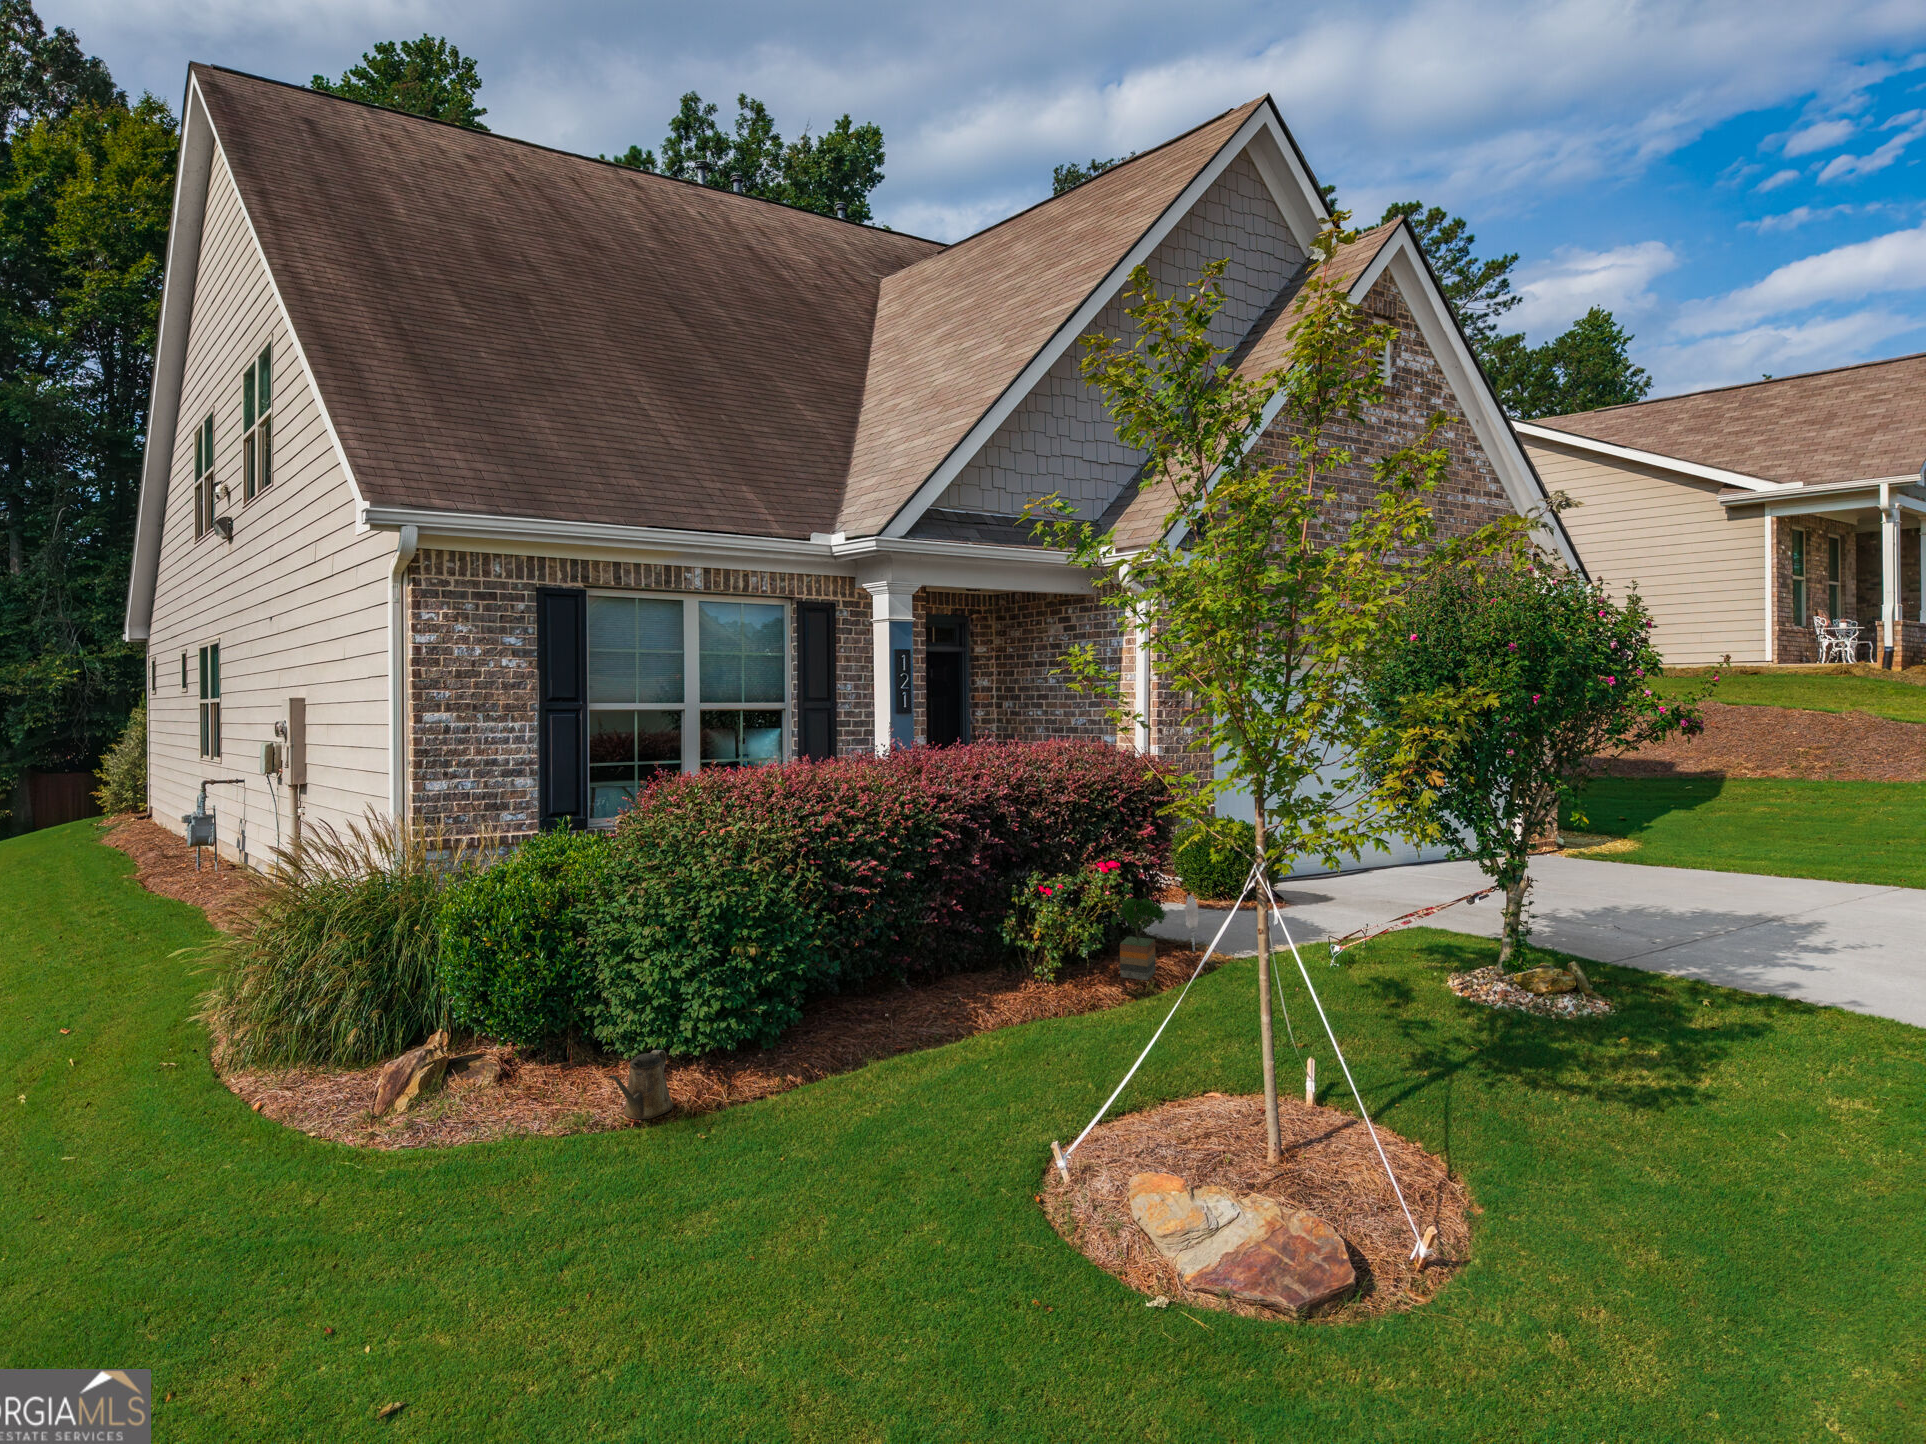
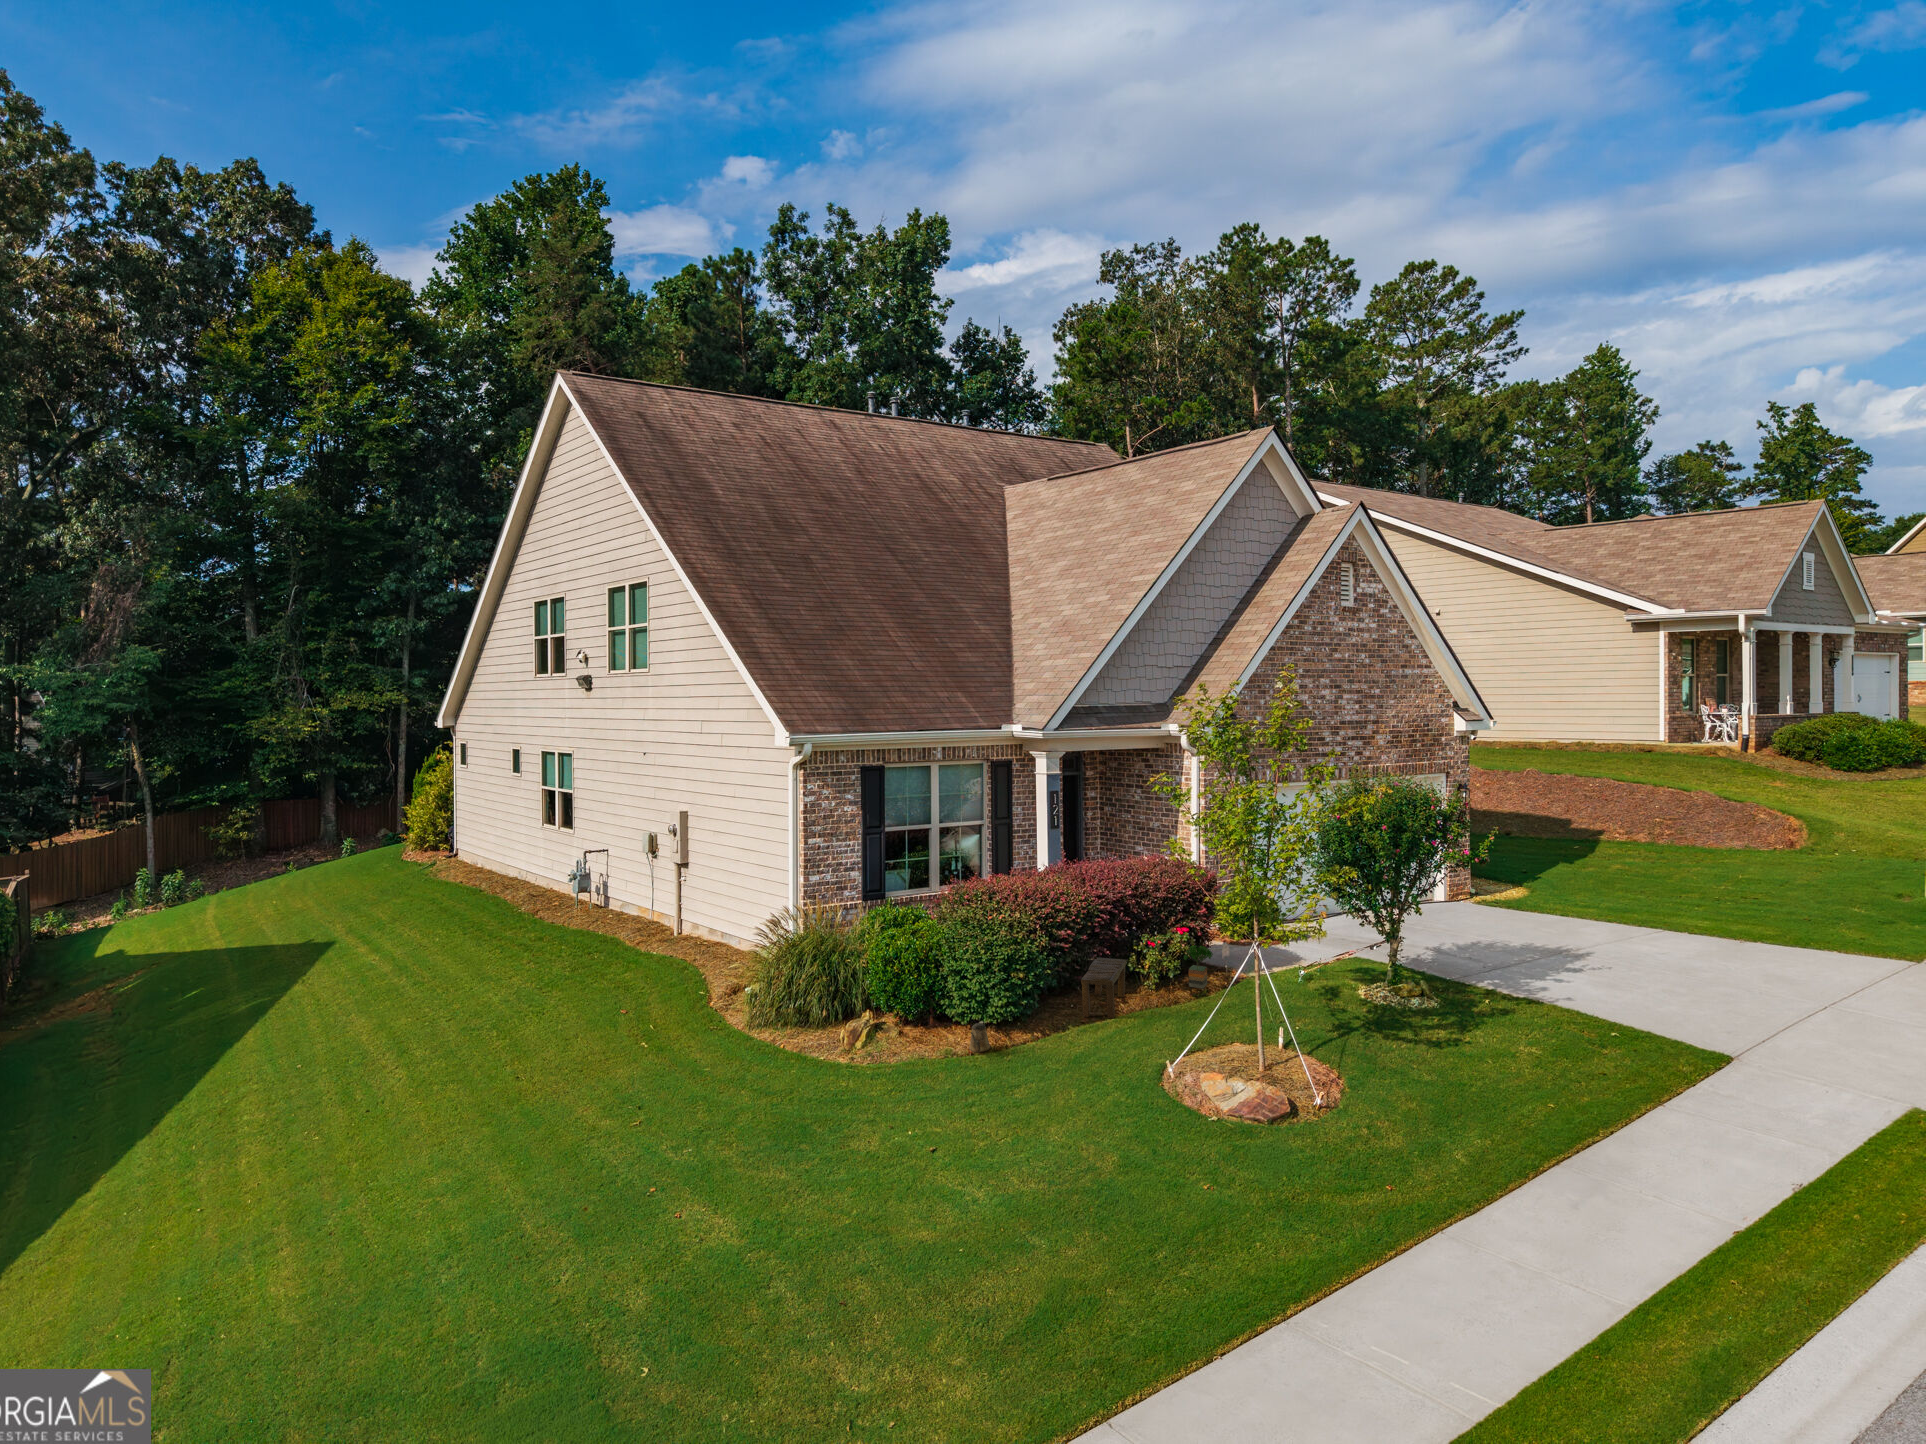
bench: none [895,921,997,1040] -> present [1081,958,1126,1018]

